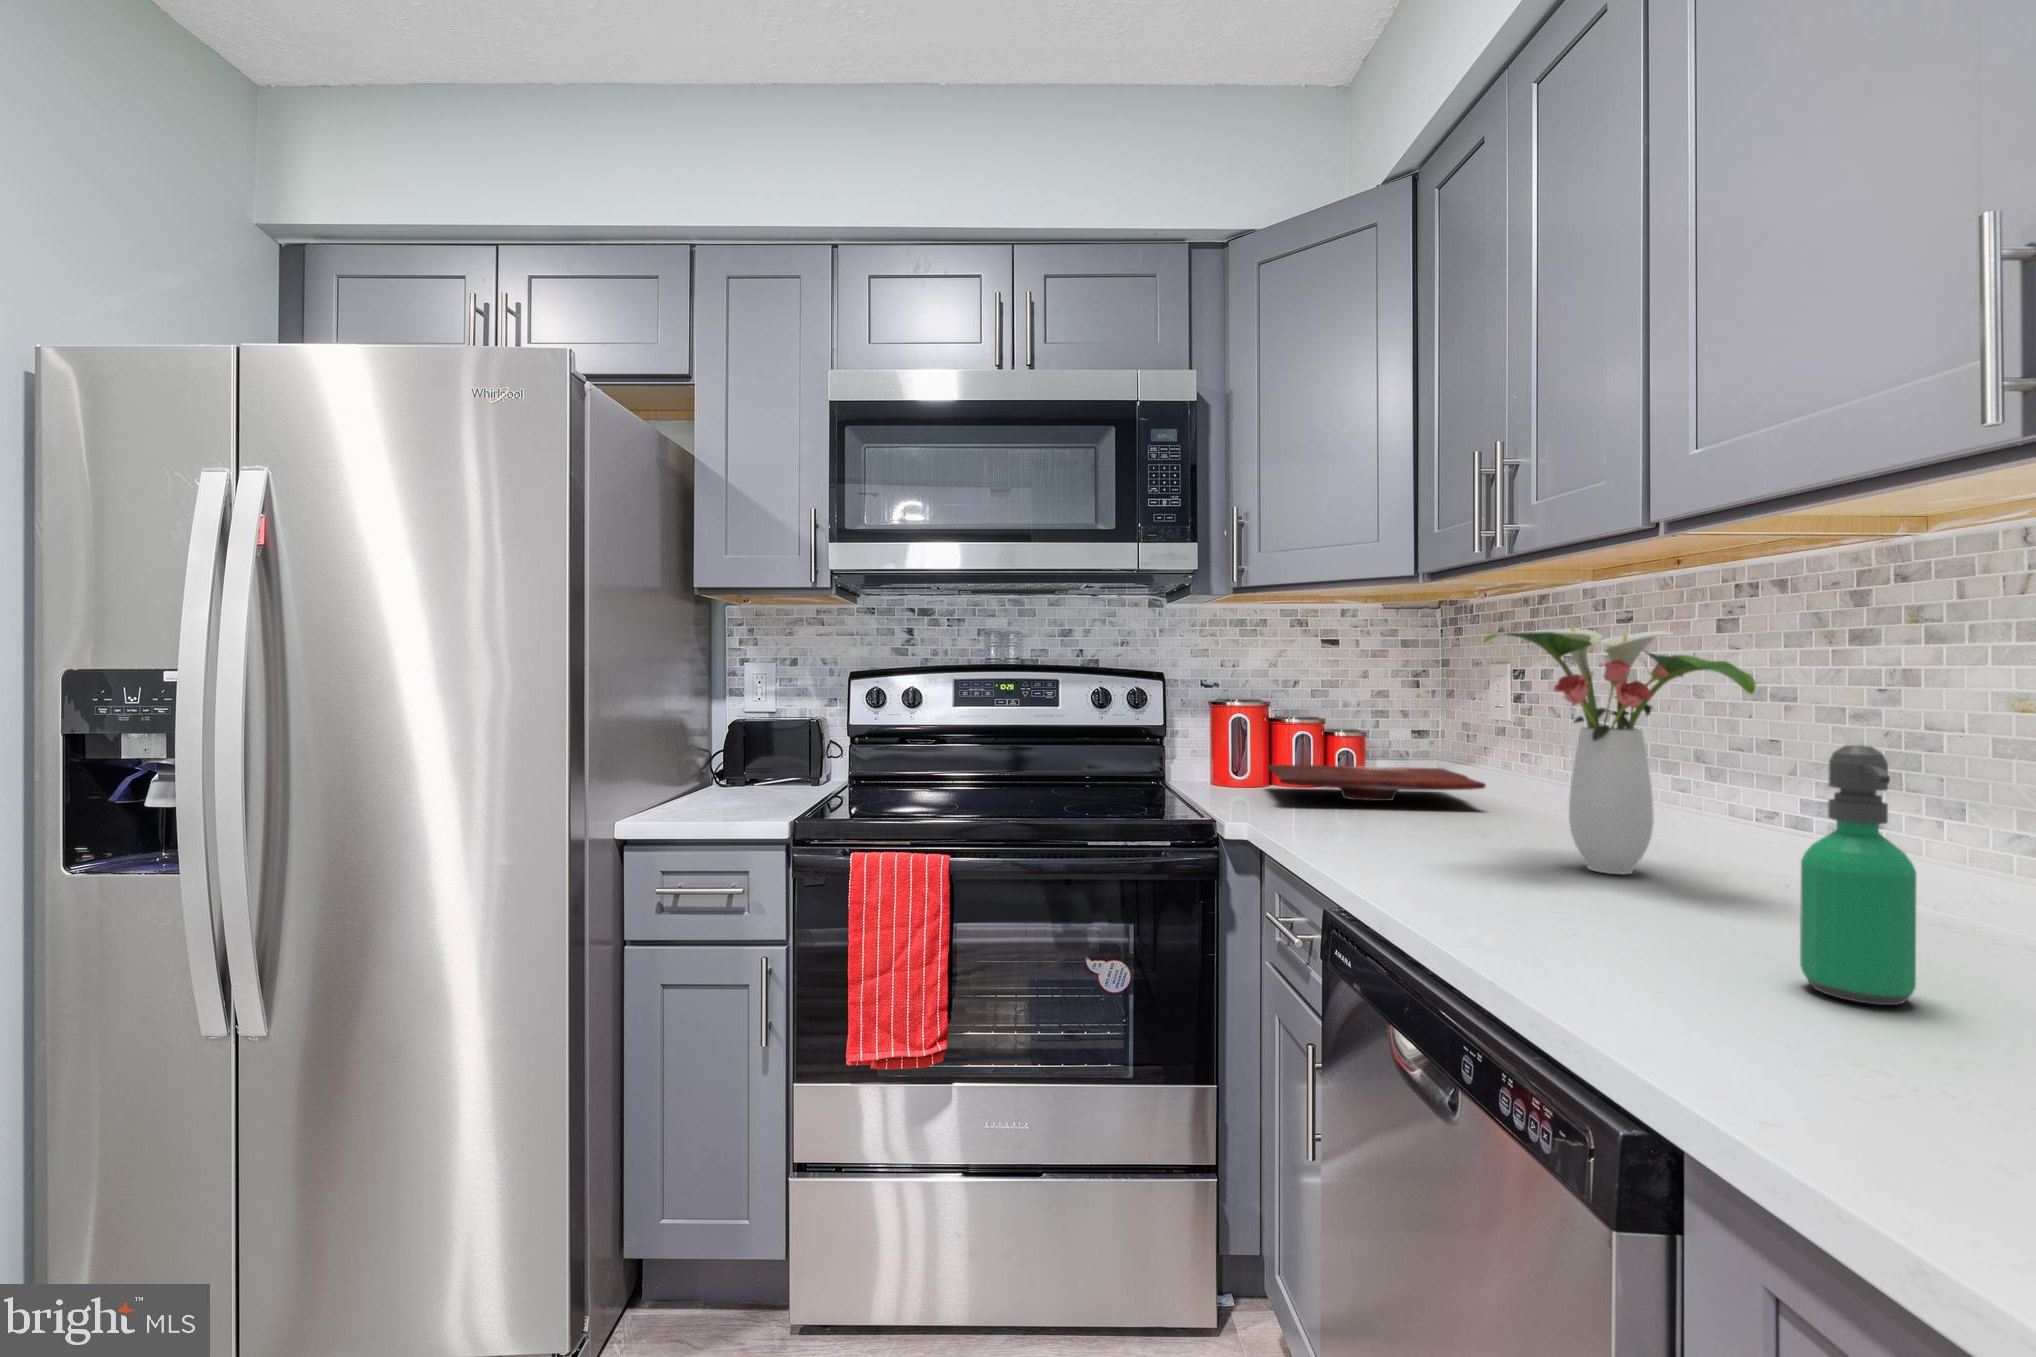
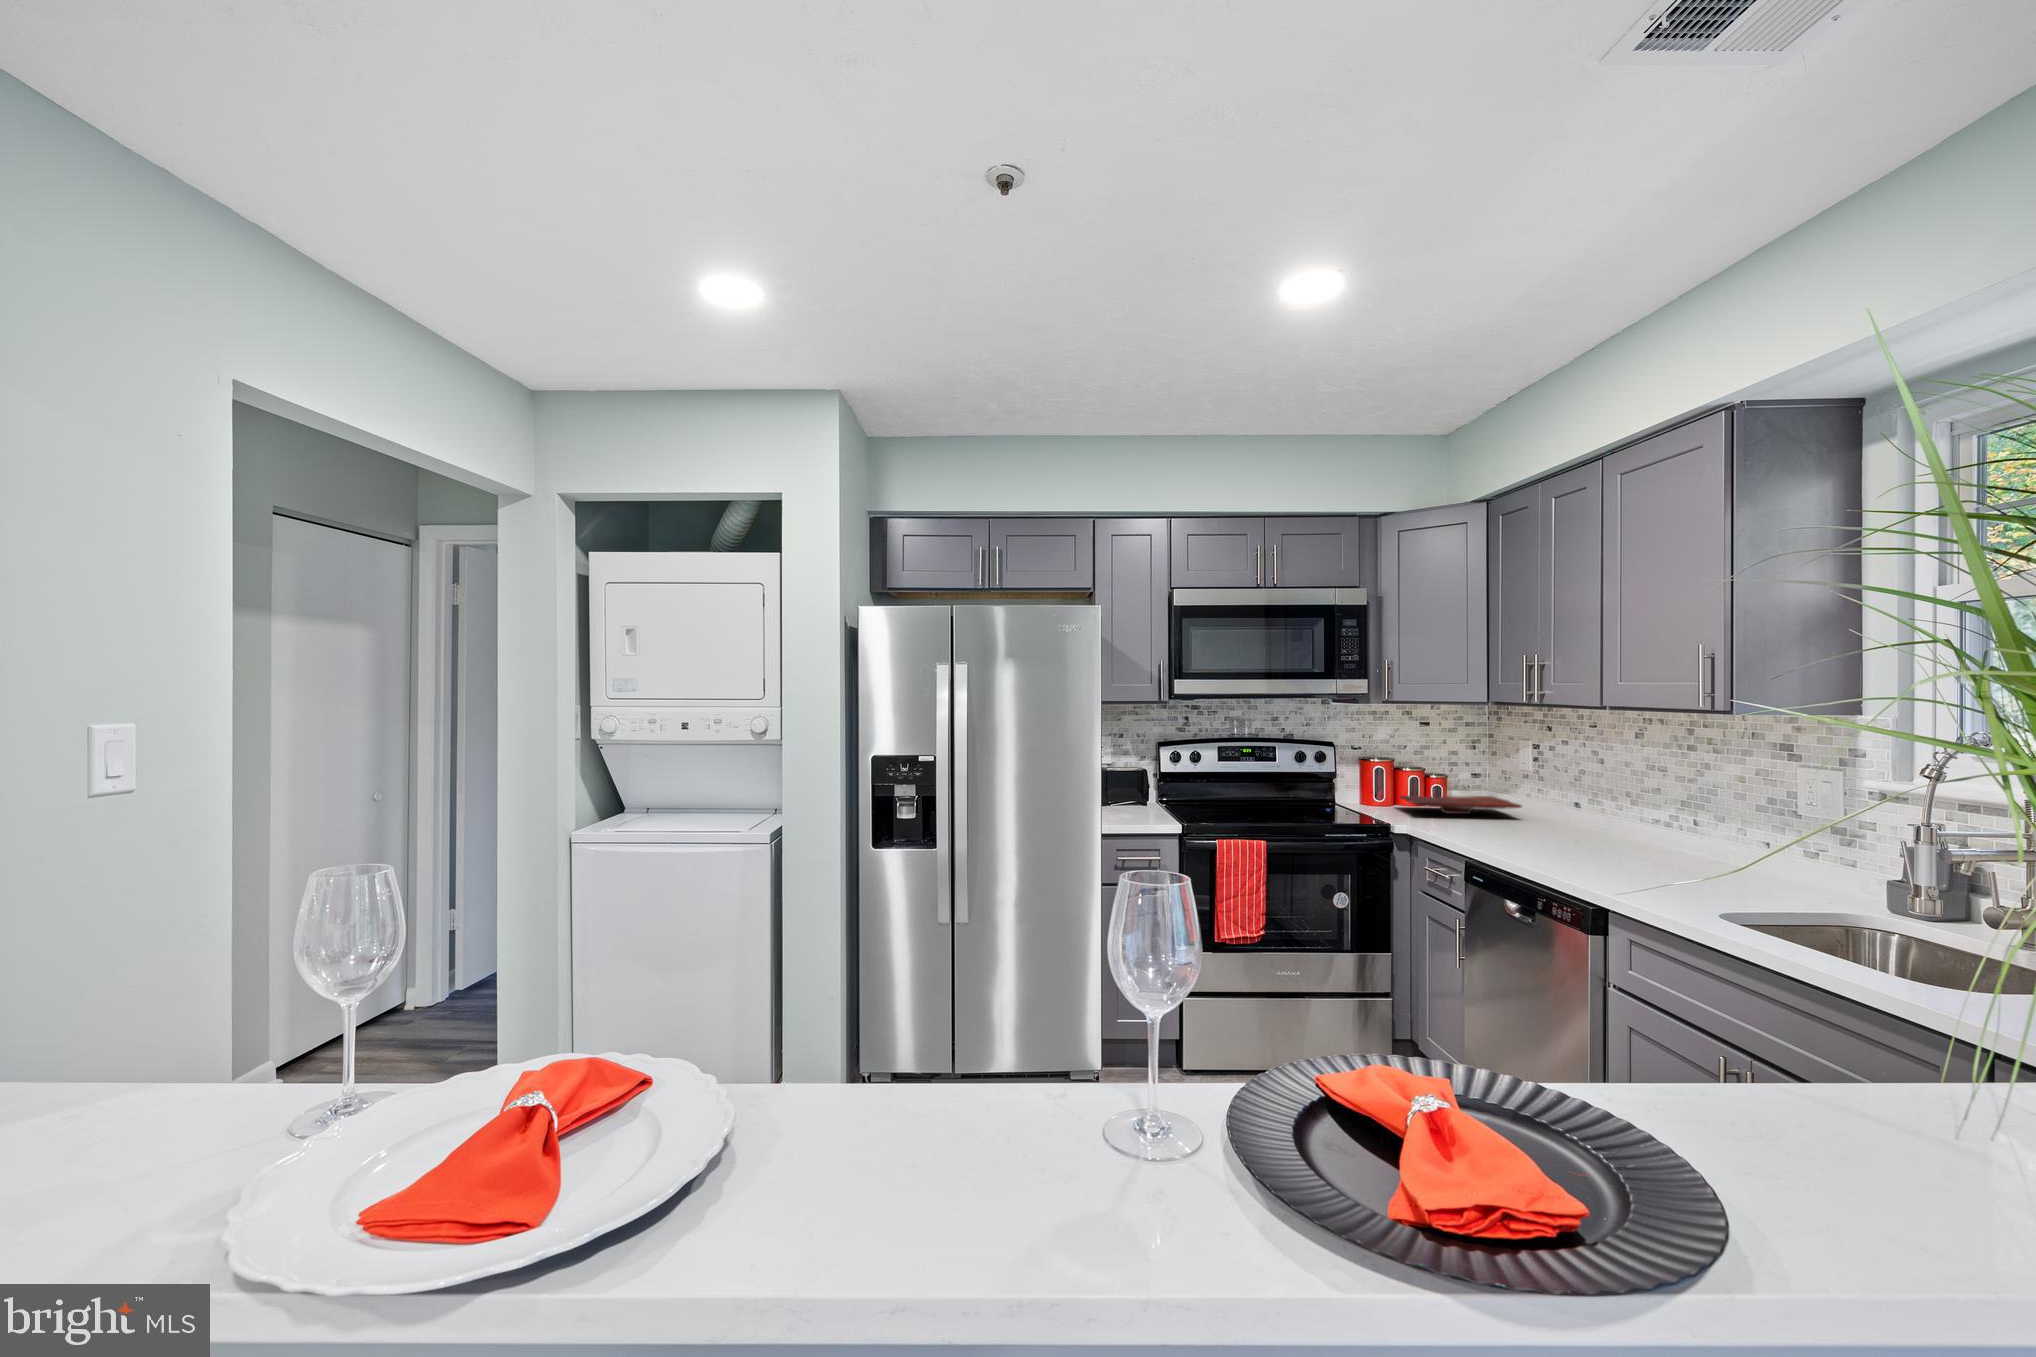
flower arrangement: present [1483,626,1756,874] -> none [1535,736,1647,845]
soap dispenser: present [1800,745,1917,1005] -> none [1657,796,1692,879]

